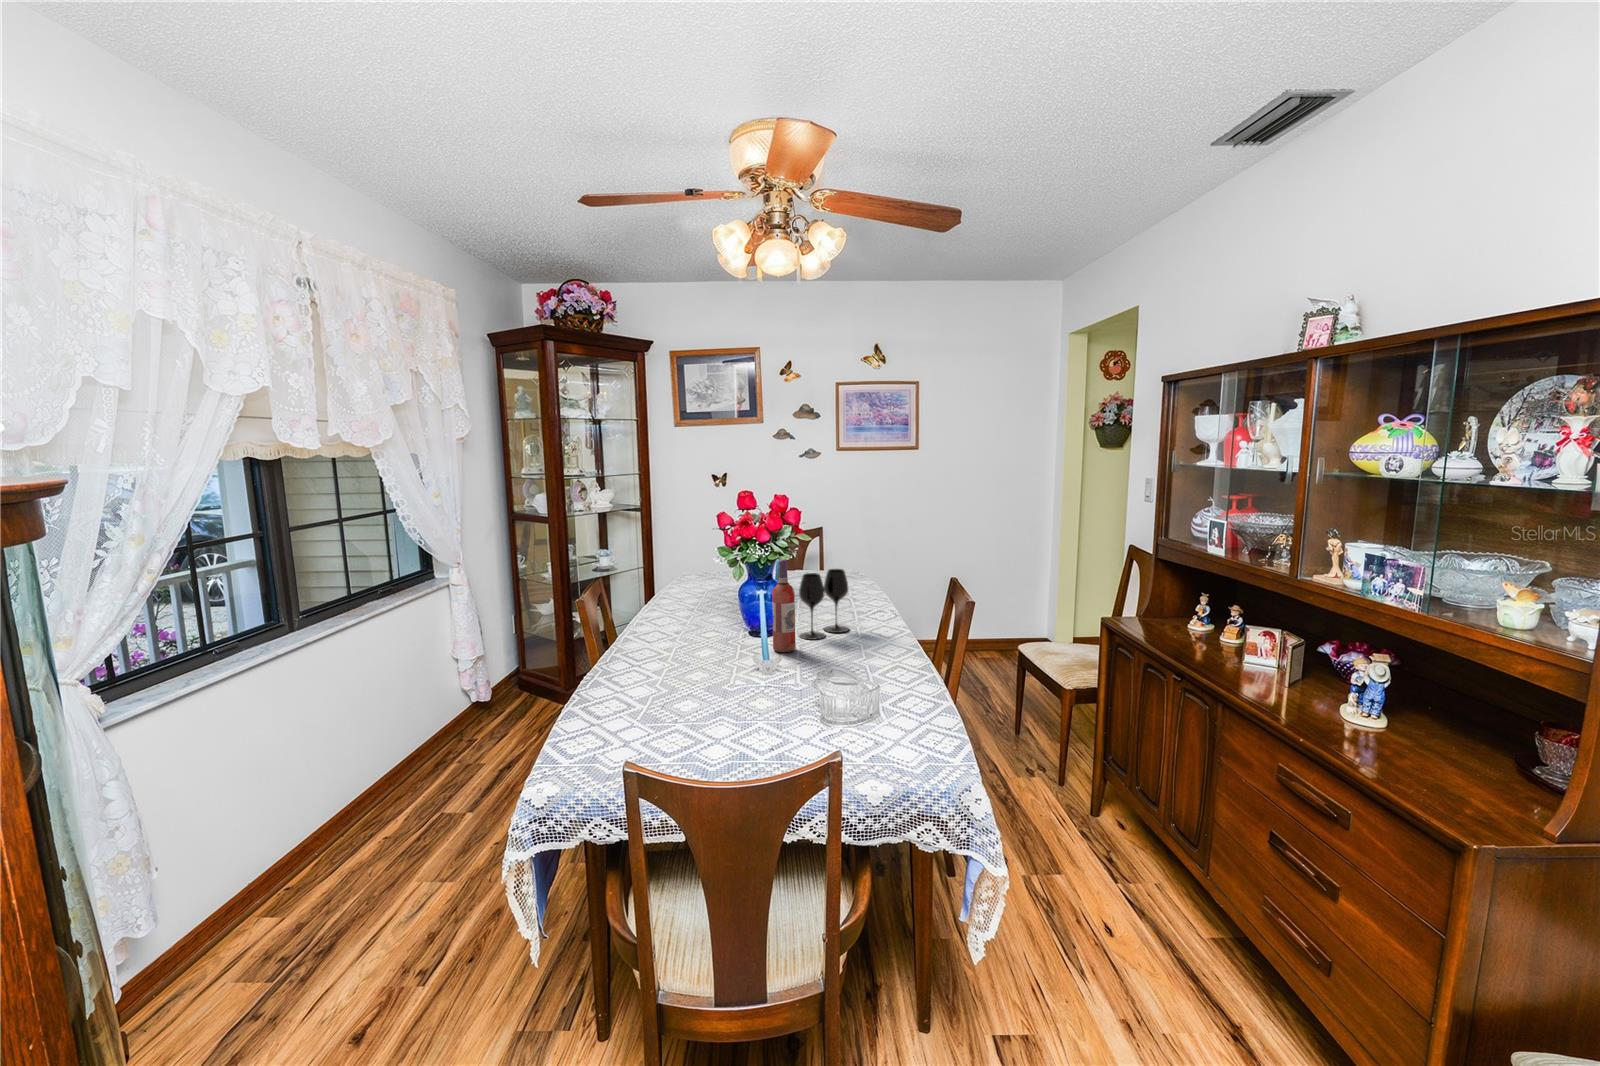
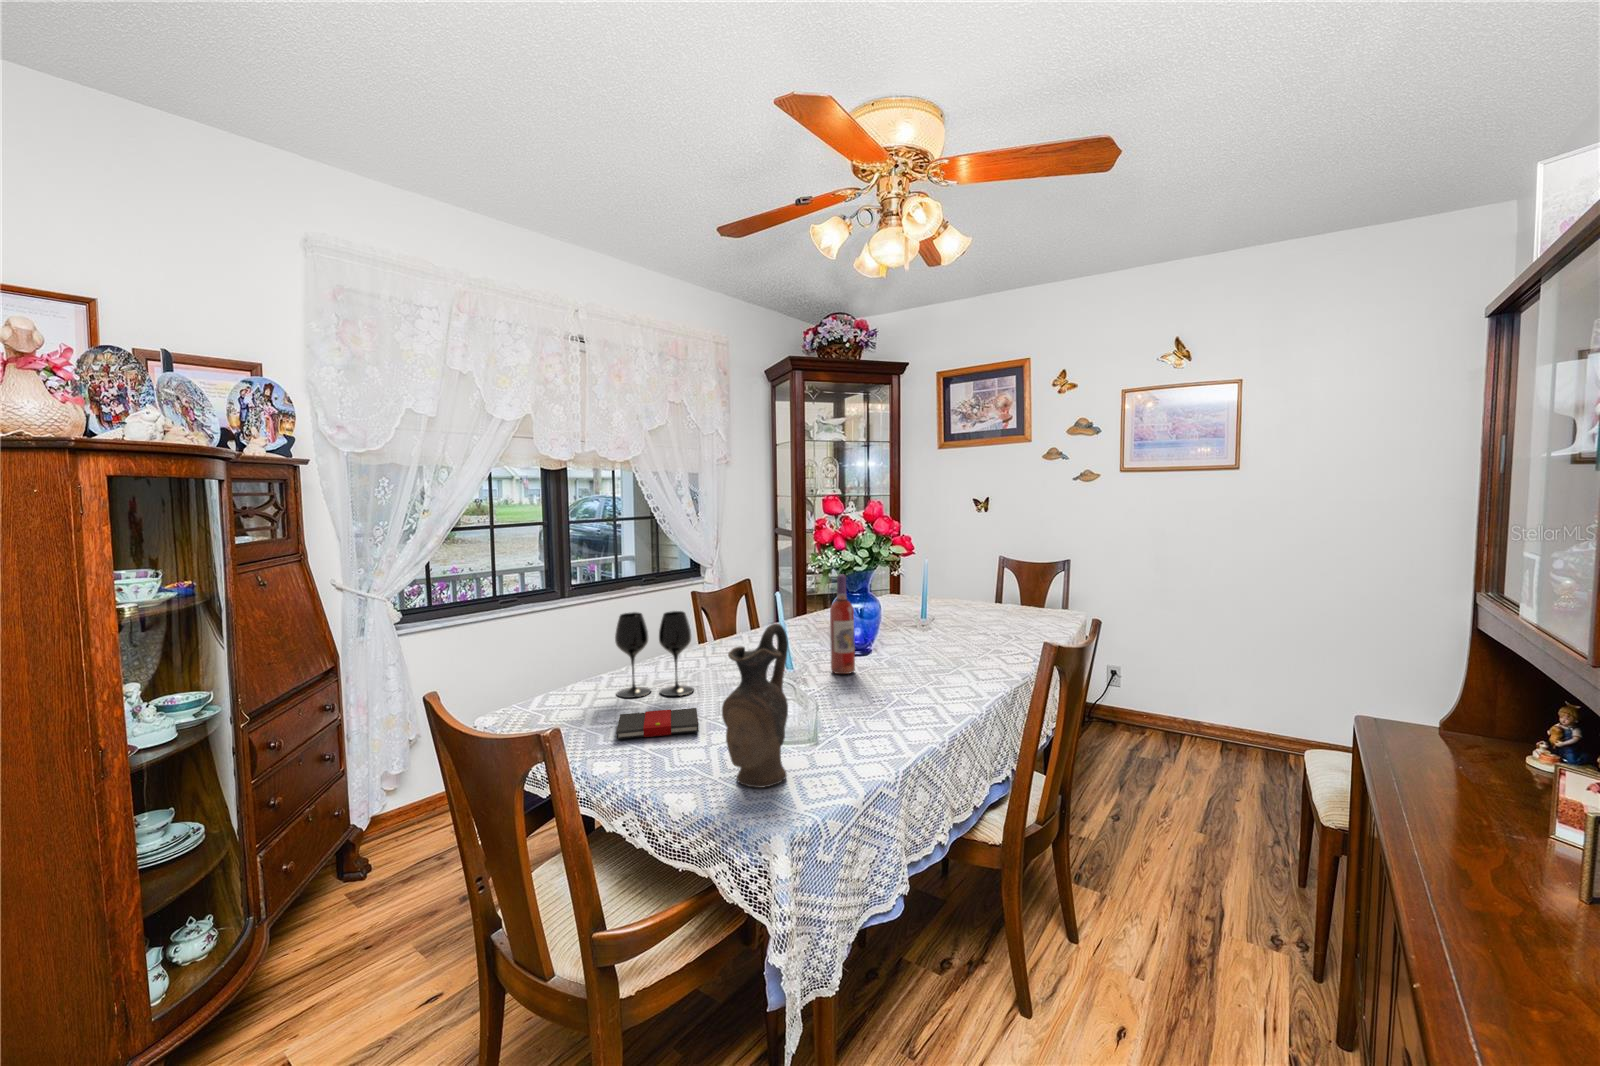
wine glass: present [799,569,849,640] -> present [615,611,694,698]
ceramic pitcher: none [871,611,930,758] -> present [722,623,788,788]
book: none [681,710,779,760] -> present [616,708,699,739]

